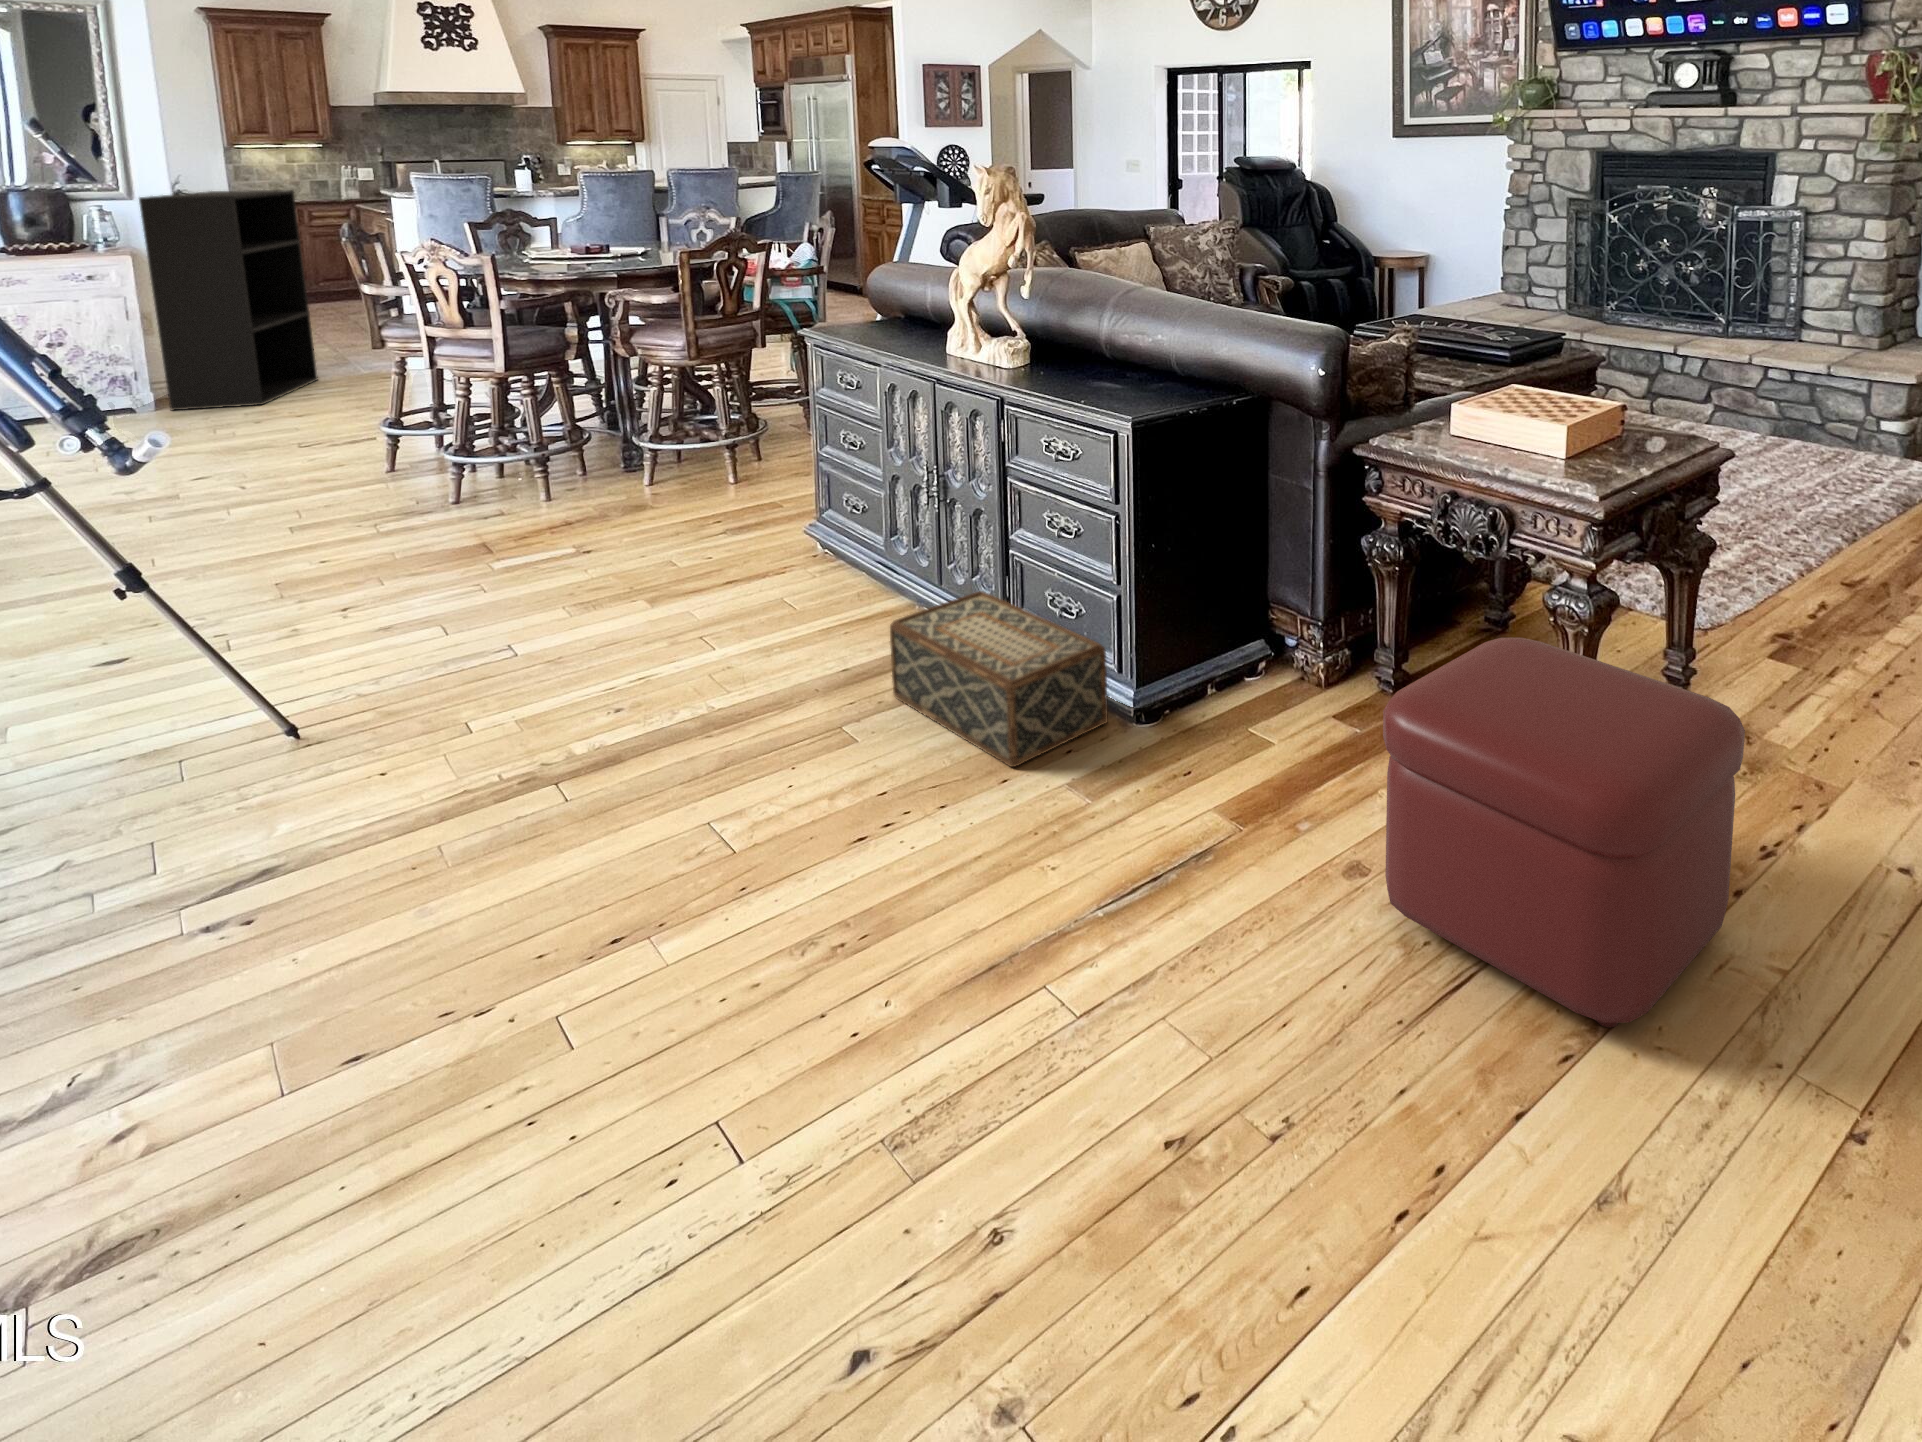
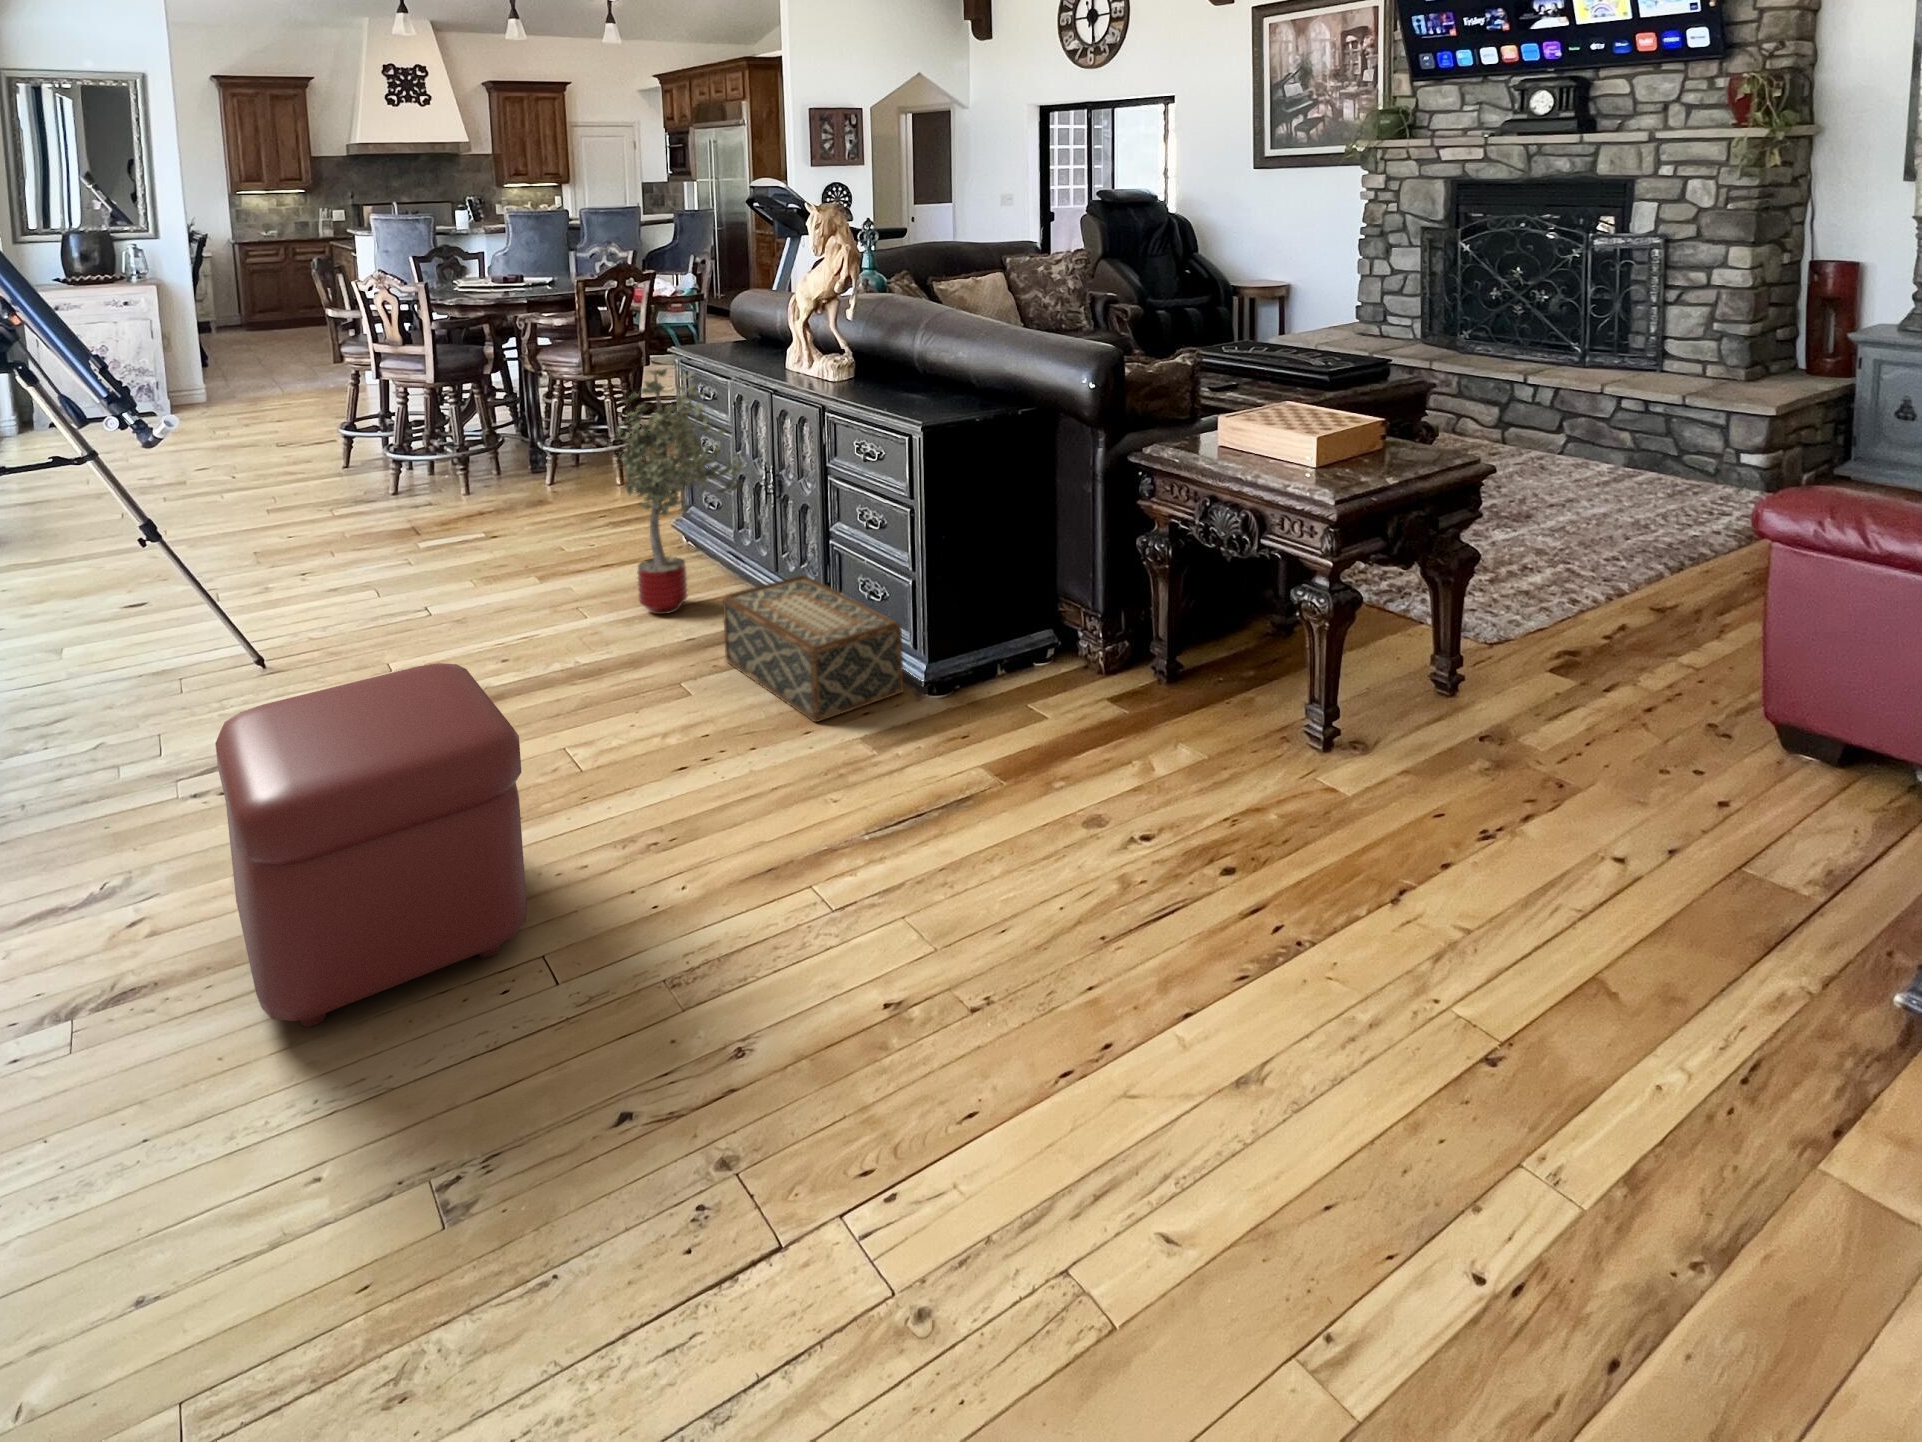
bookshelf: present [139,190,318,410] -> none [164,229,295,414]
potted tree: none [741,356,909,641] -> present [612,369,746,614]
ottoman: present [1383,638,1745,1027] -> present [215,663,527,1027]

